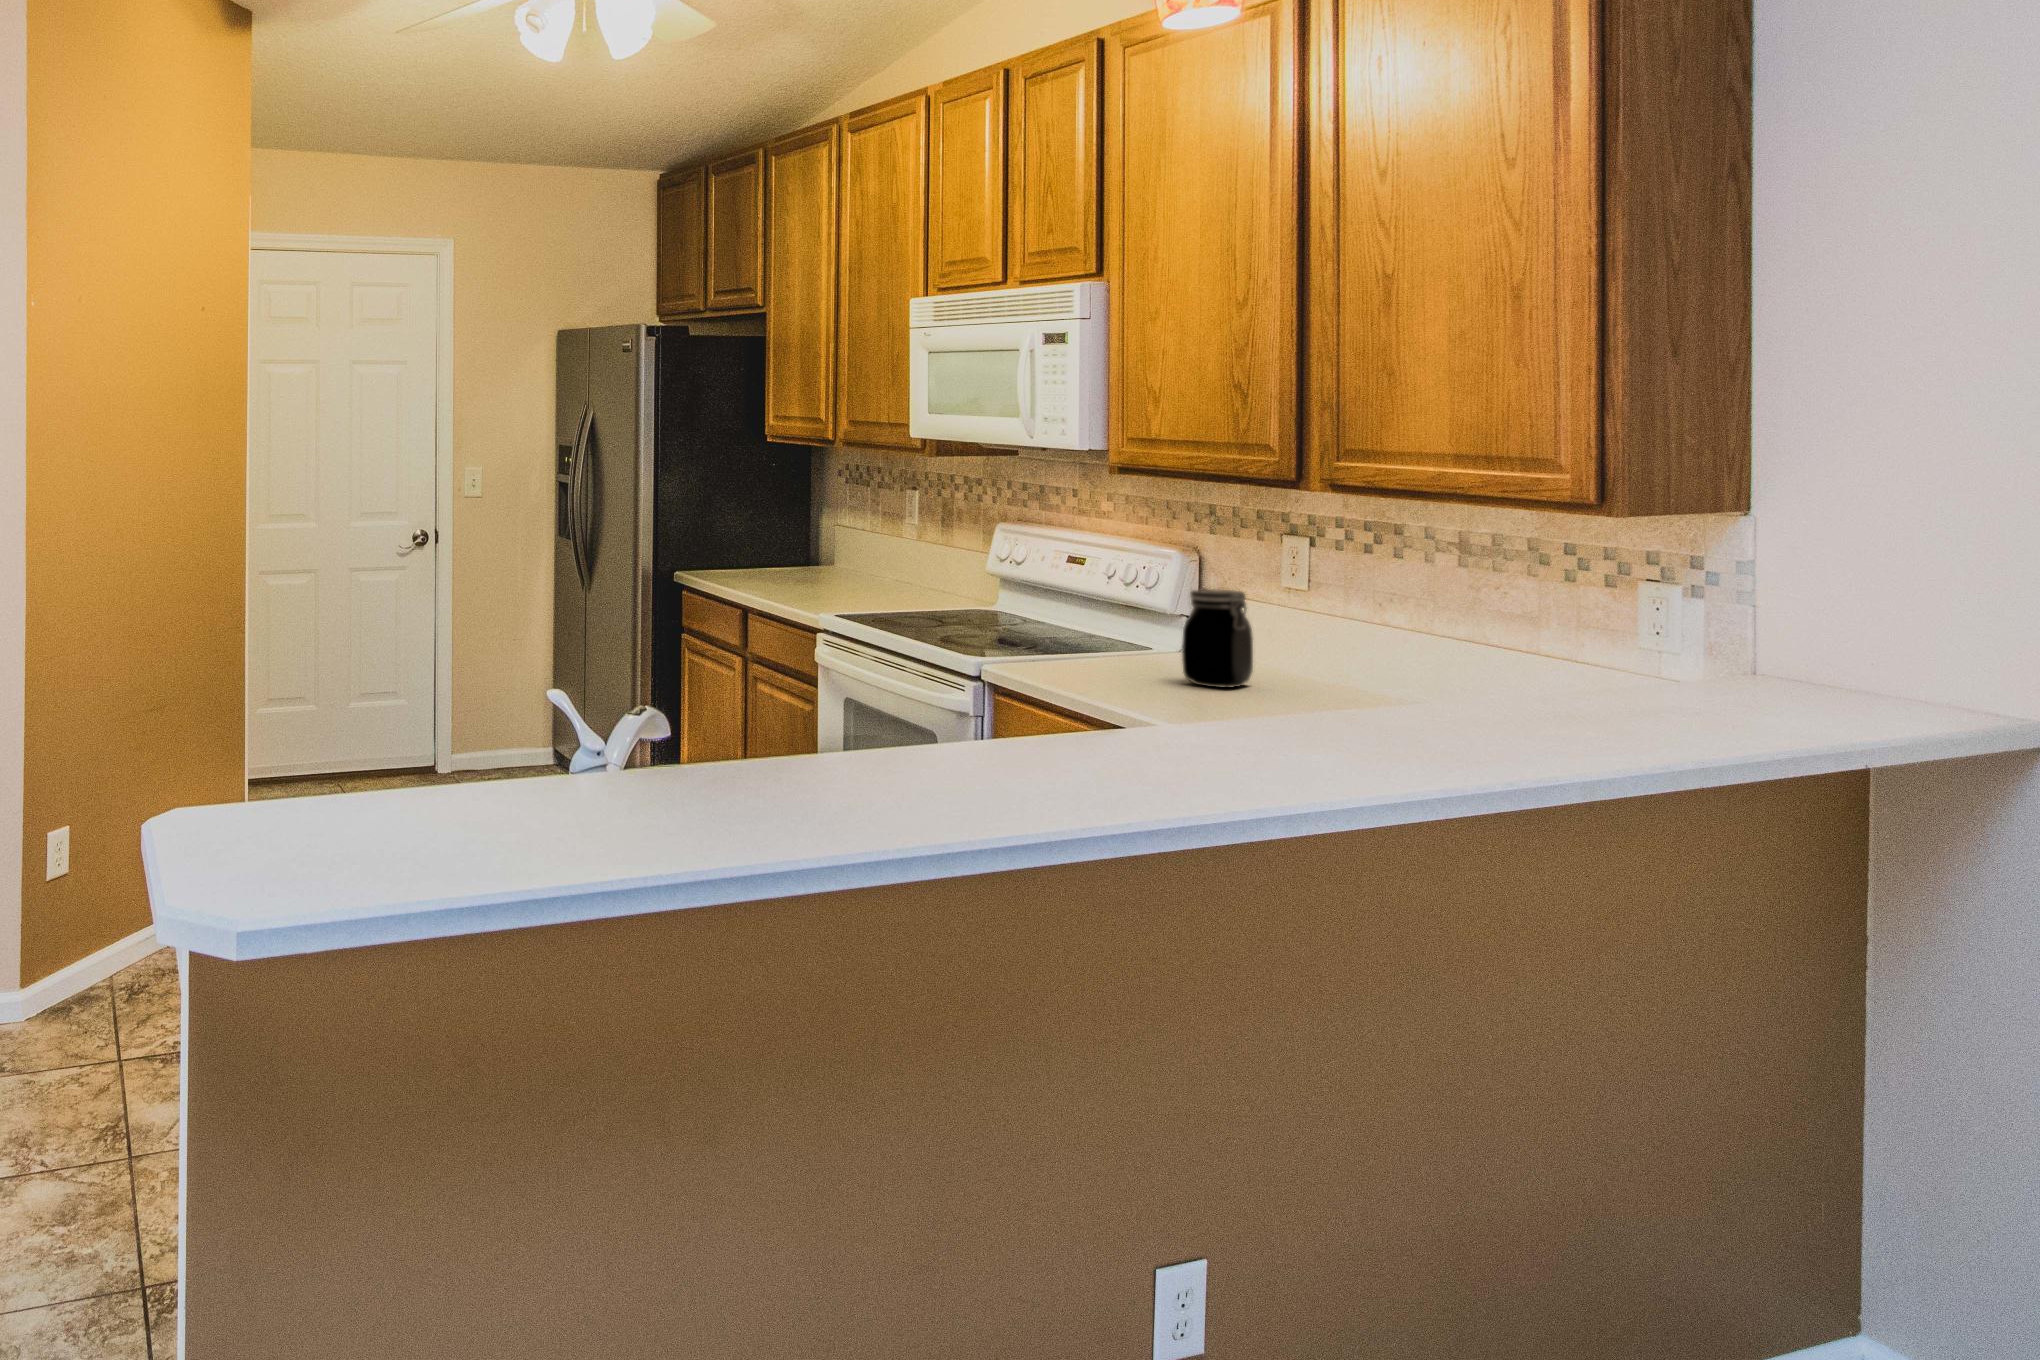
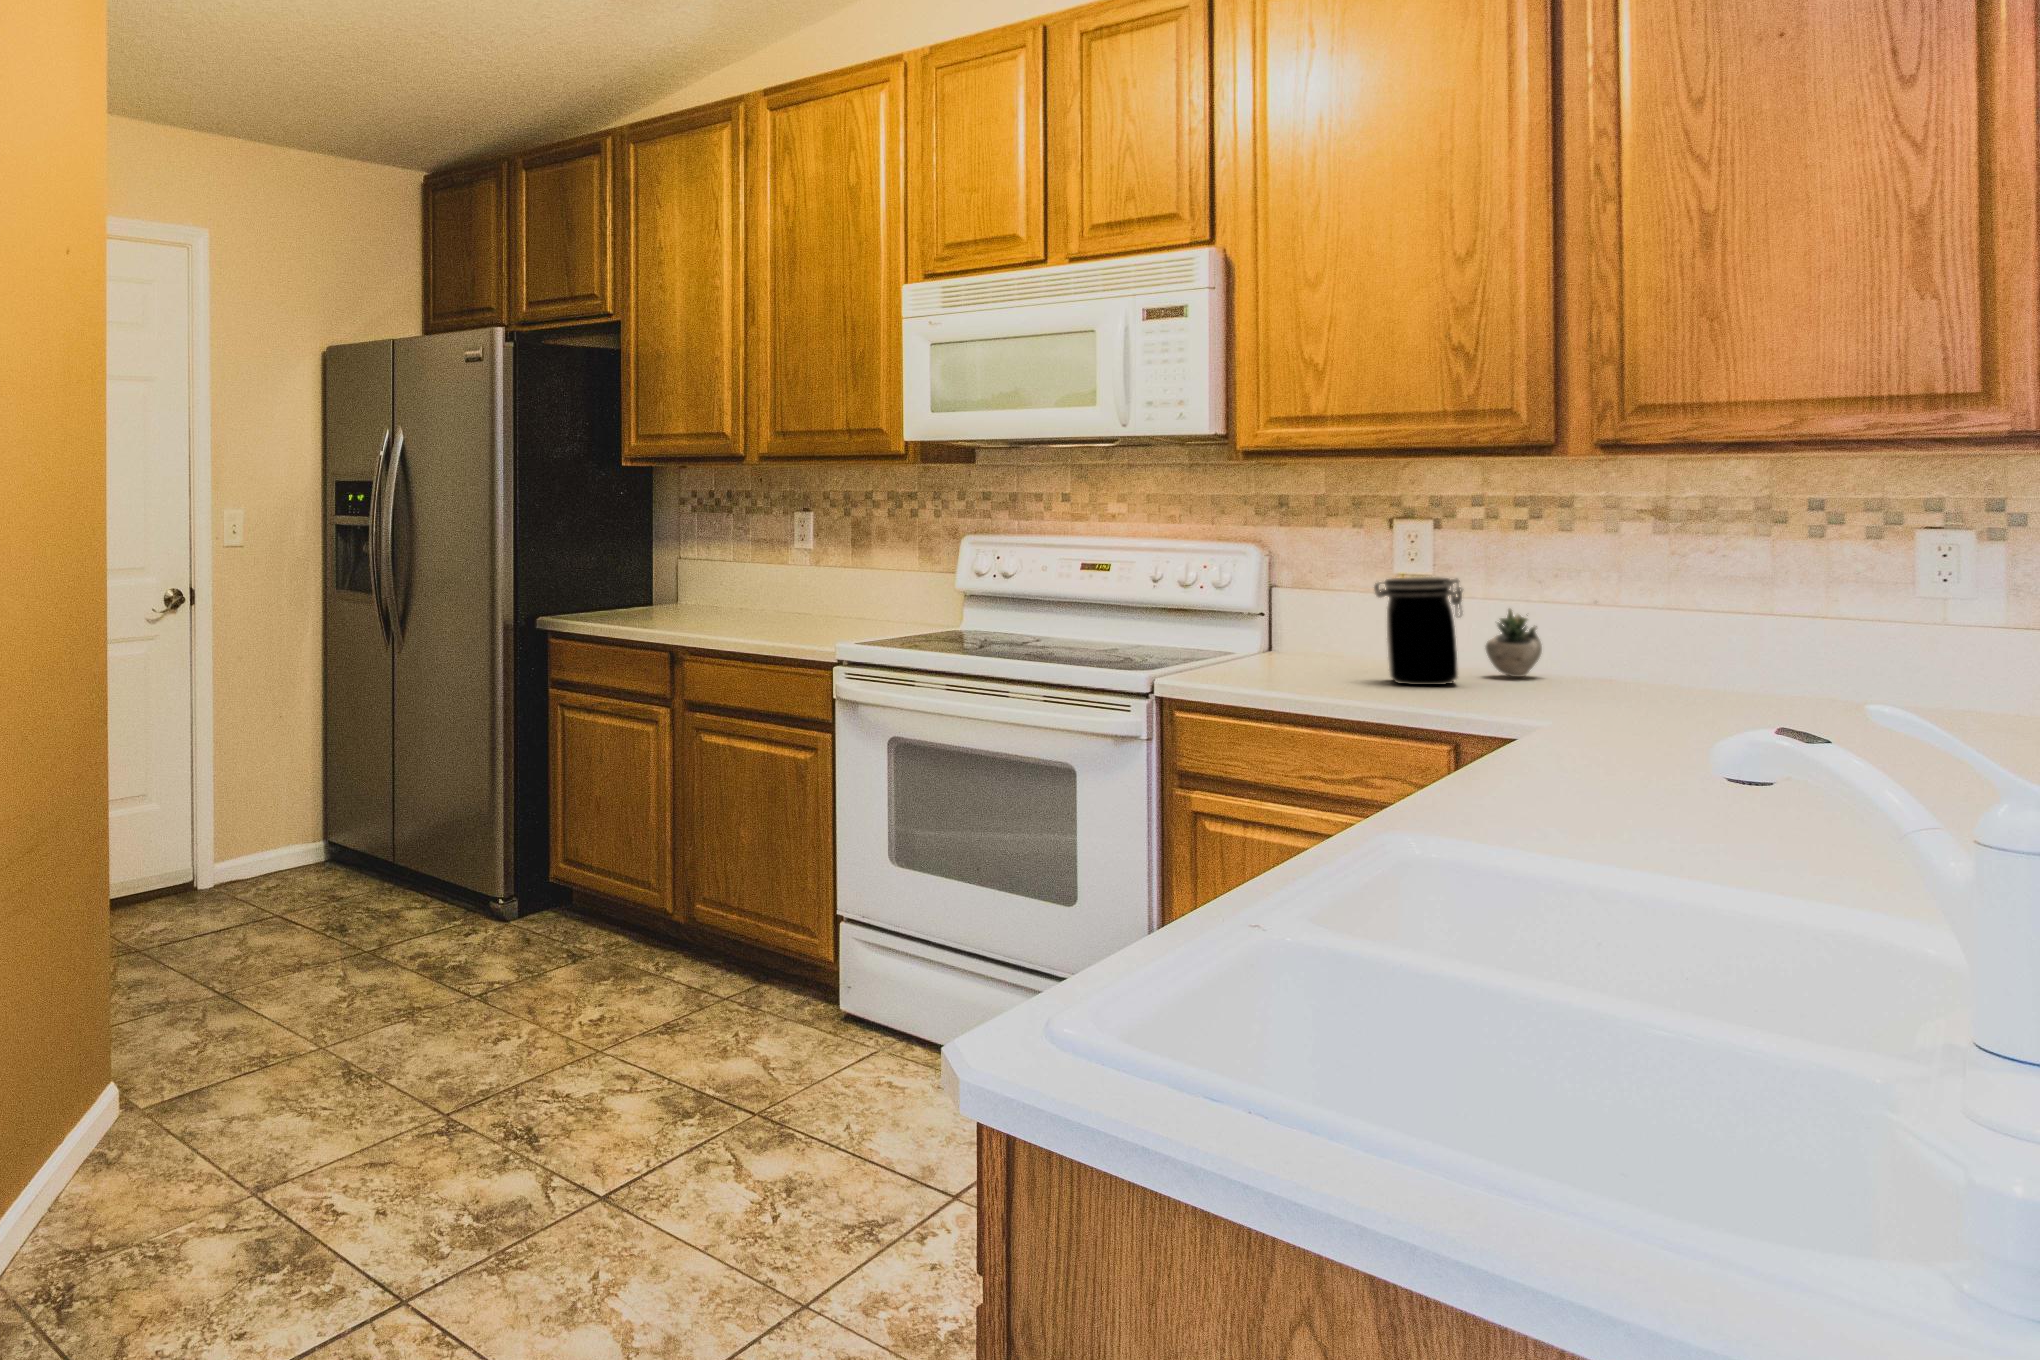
succulent plant: none [1296,624,1388,689] -> present [1486,609,1542,677]

